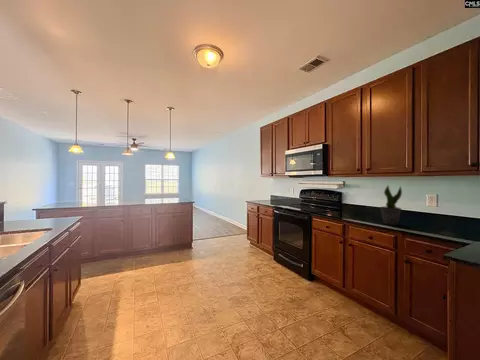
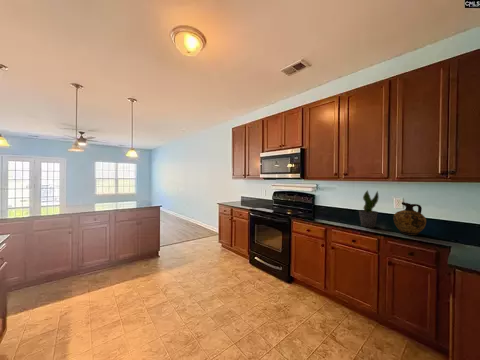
ceramic jug: none [416,197,453,233] -> present [393,202,426,235]

